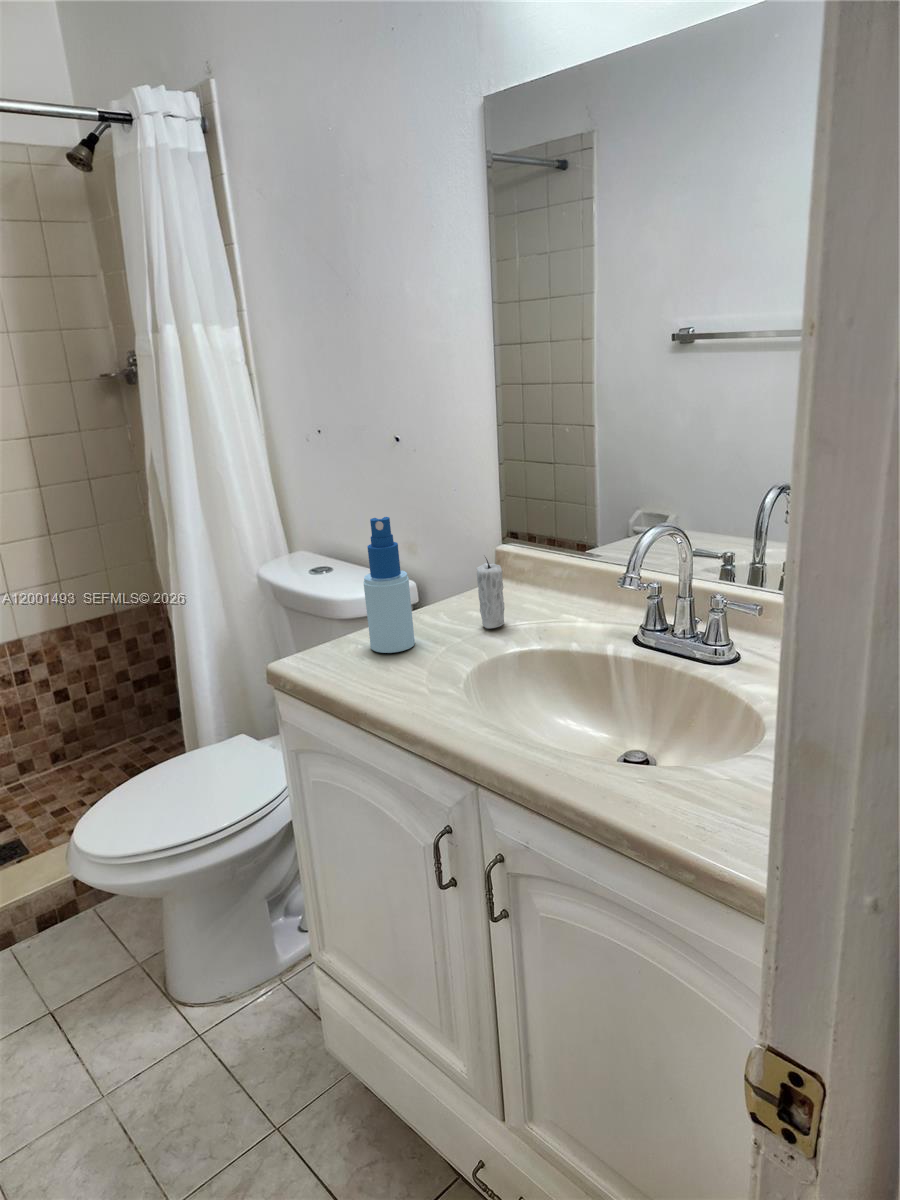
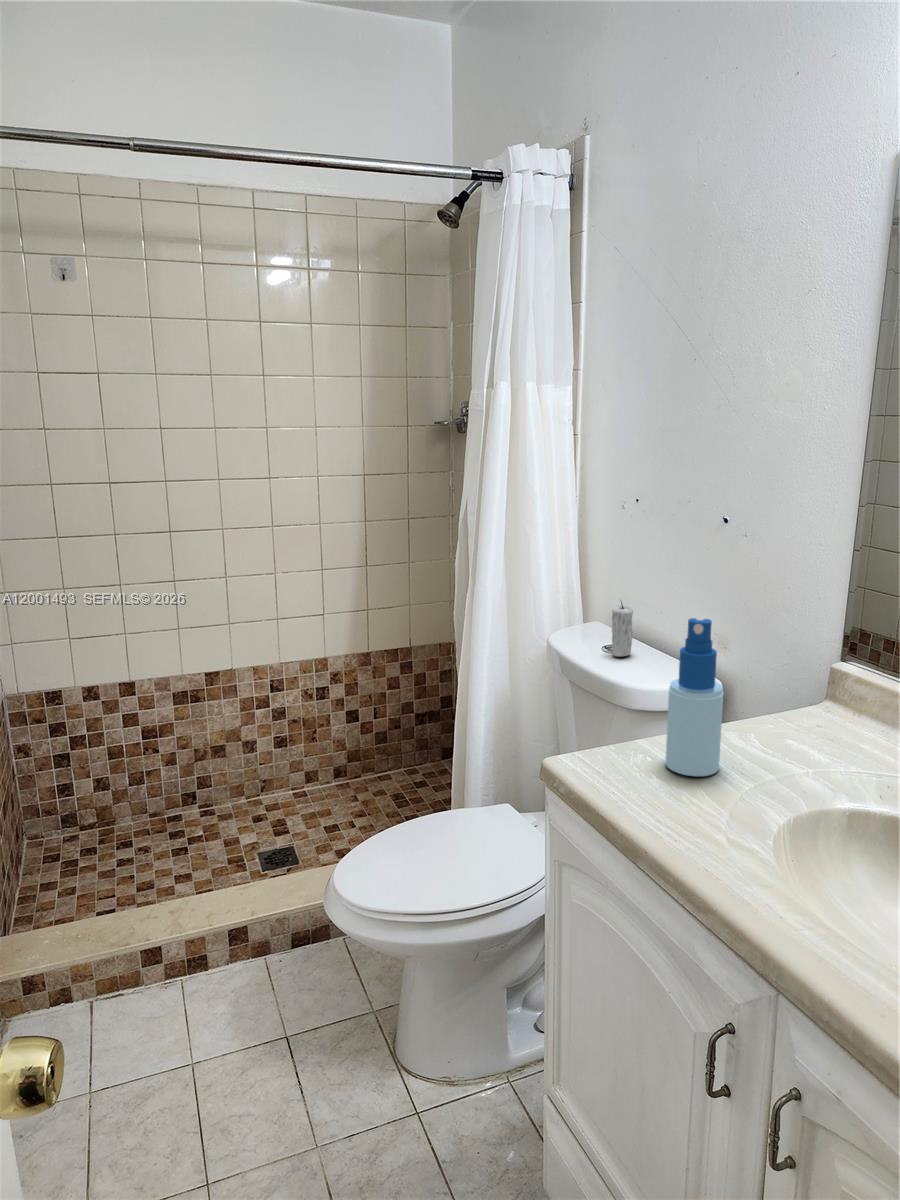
candle: present [476,557,504,629] -> present [612,602,633,657]

